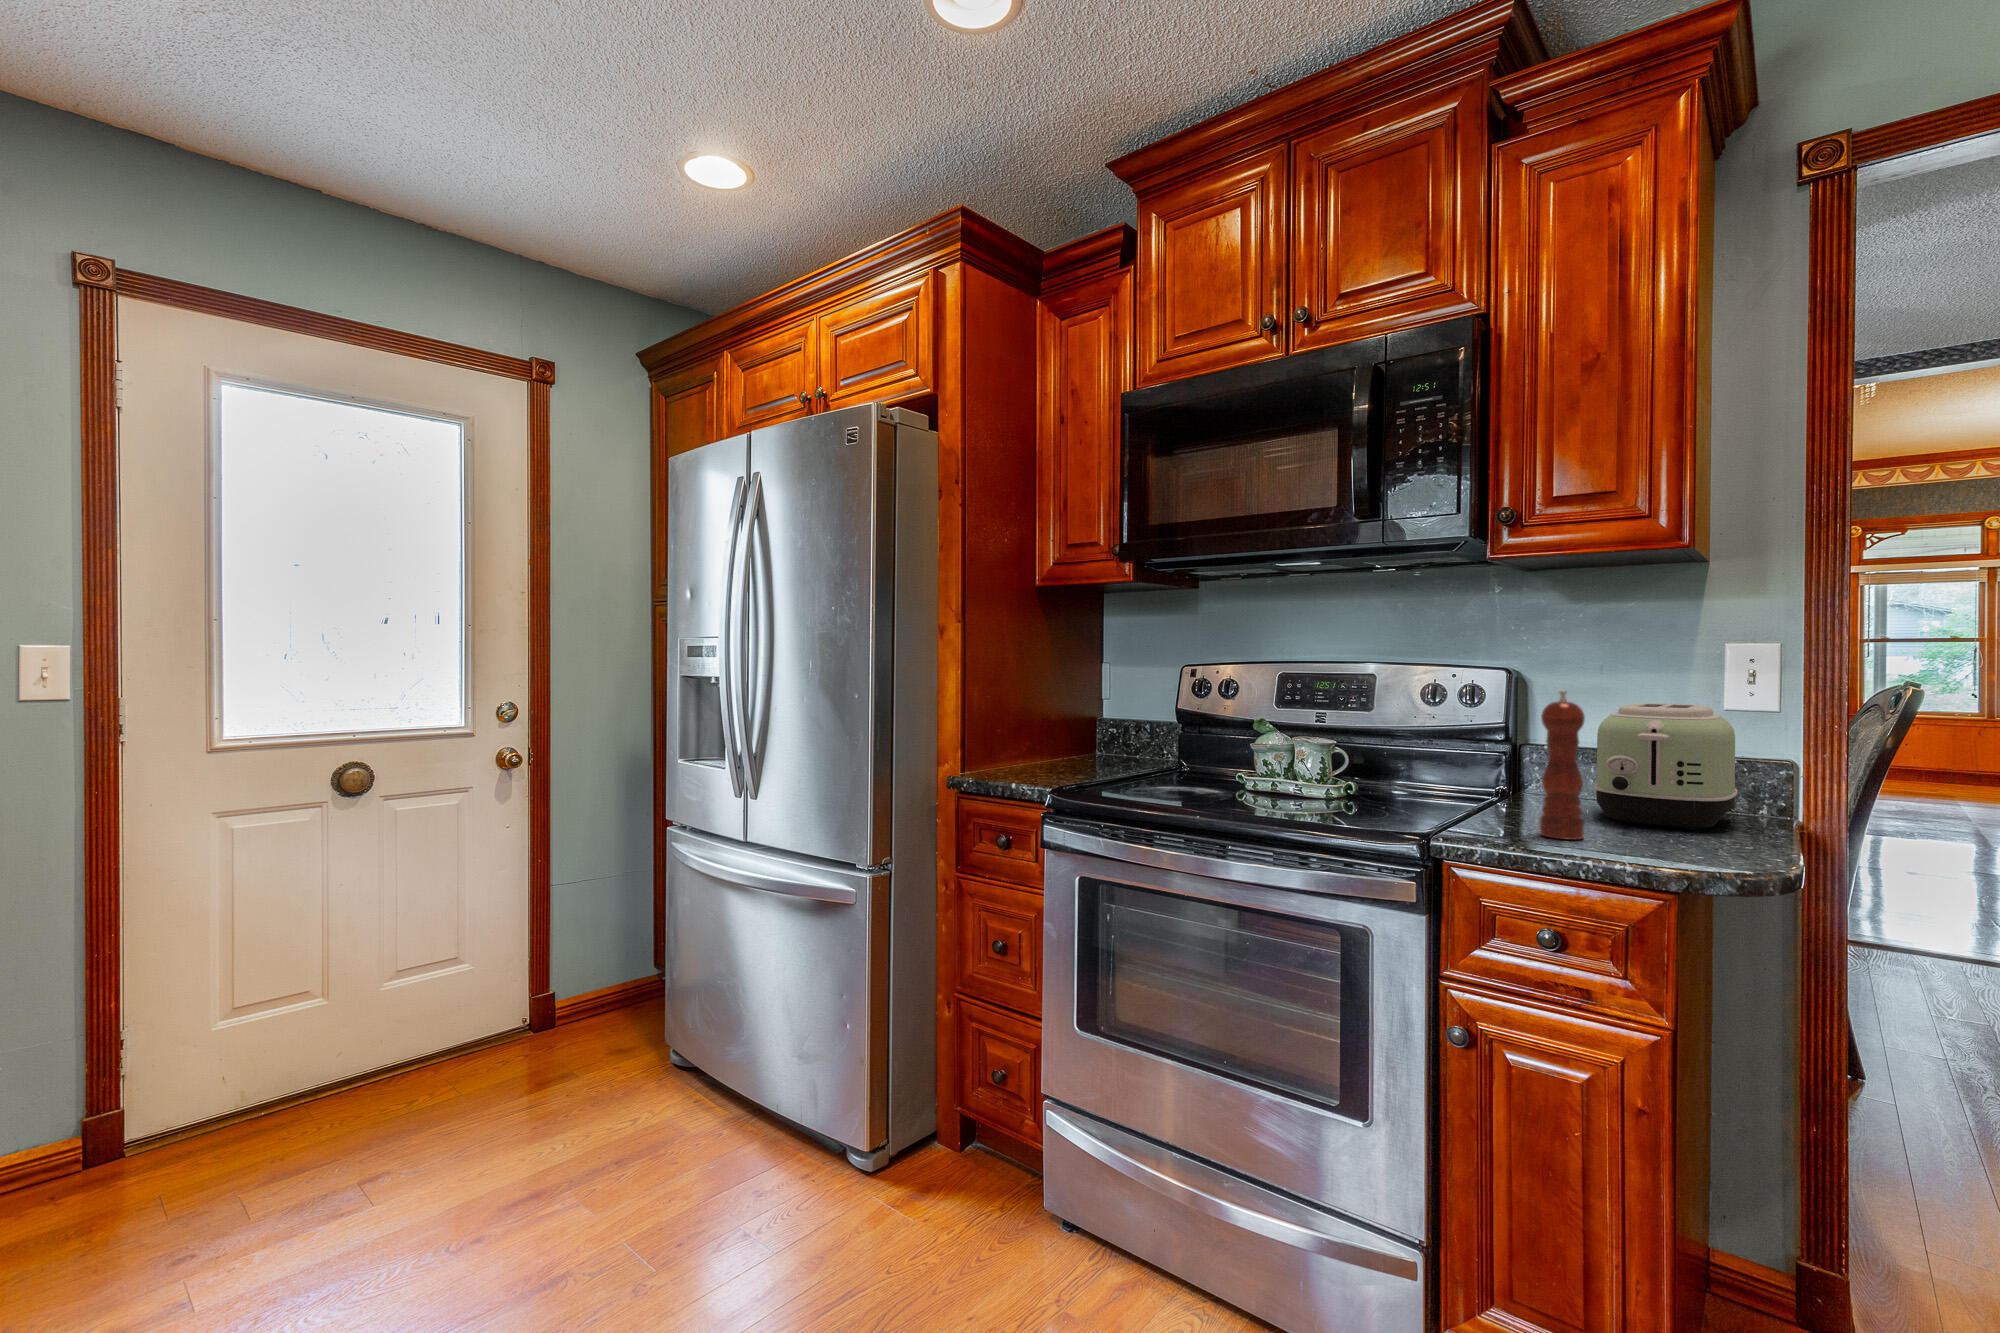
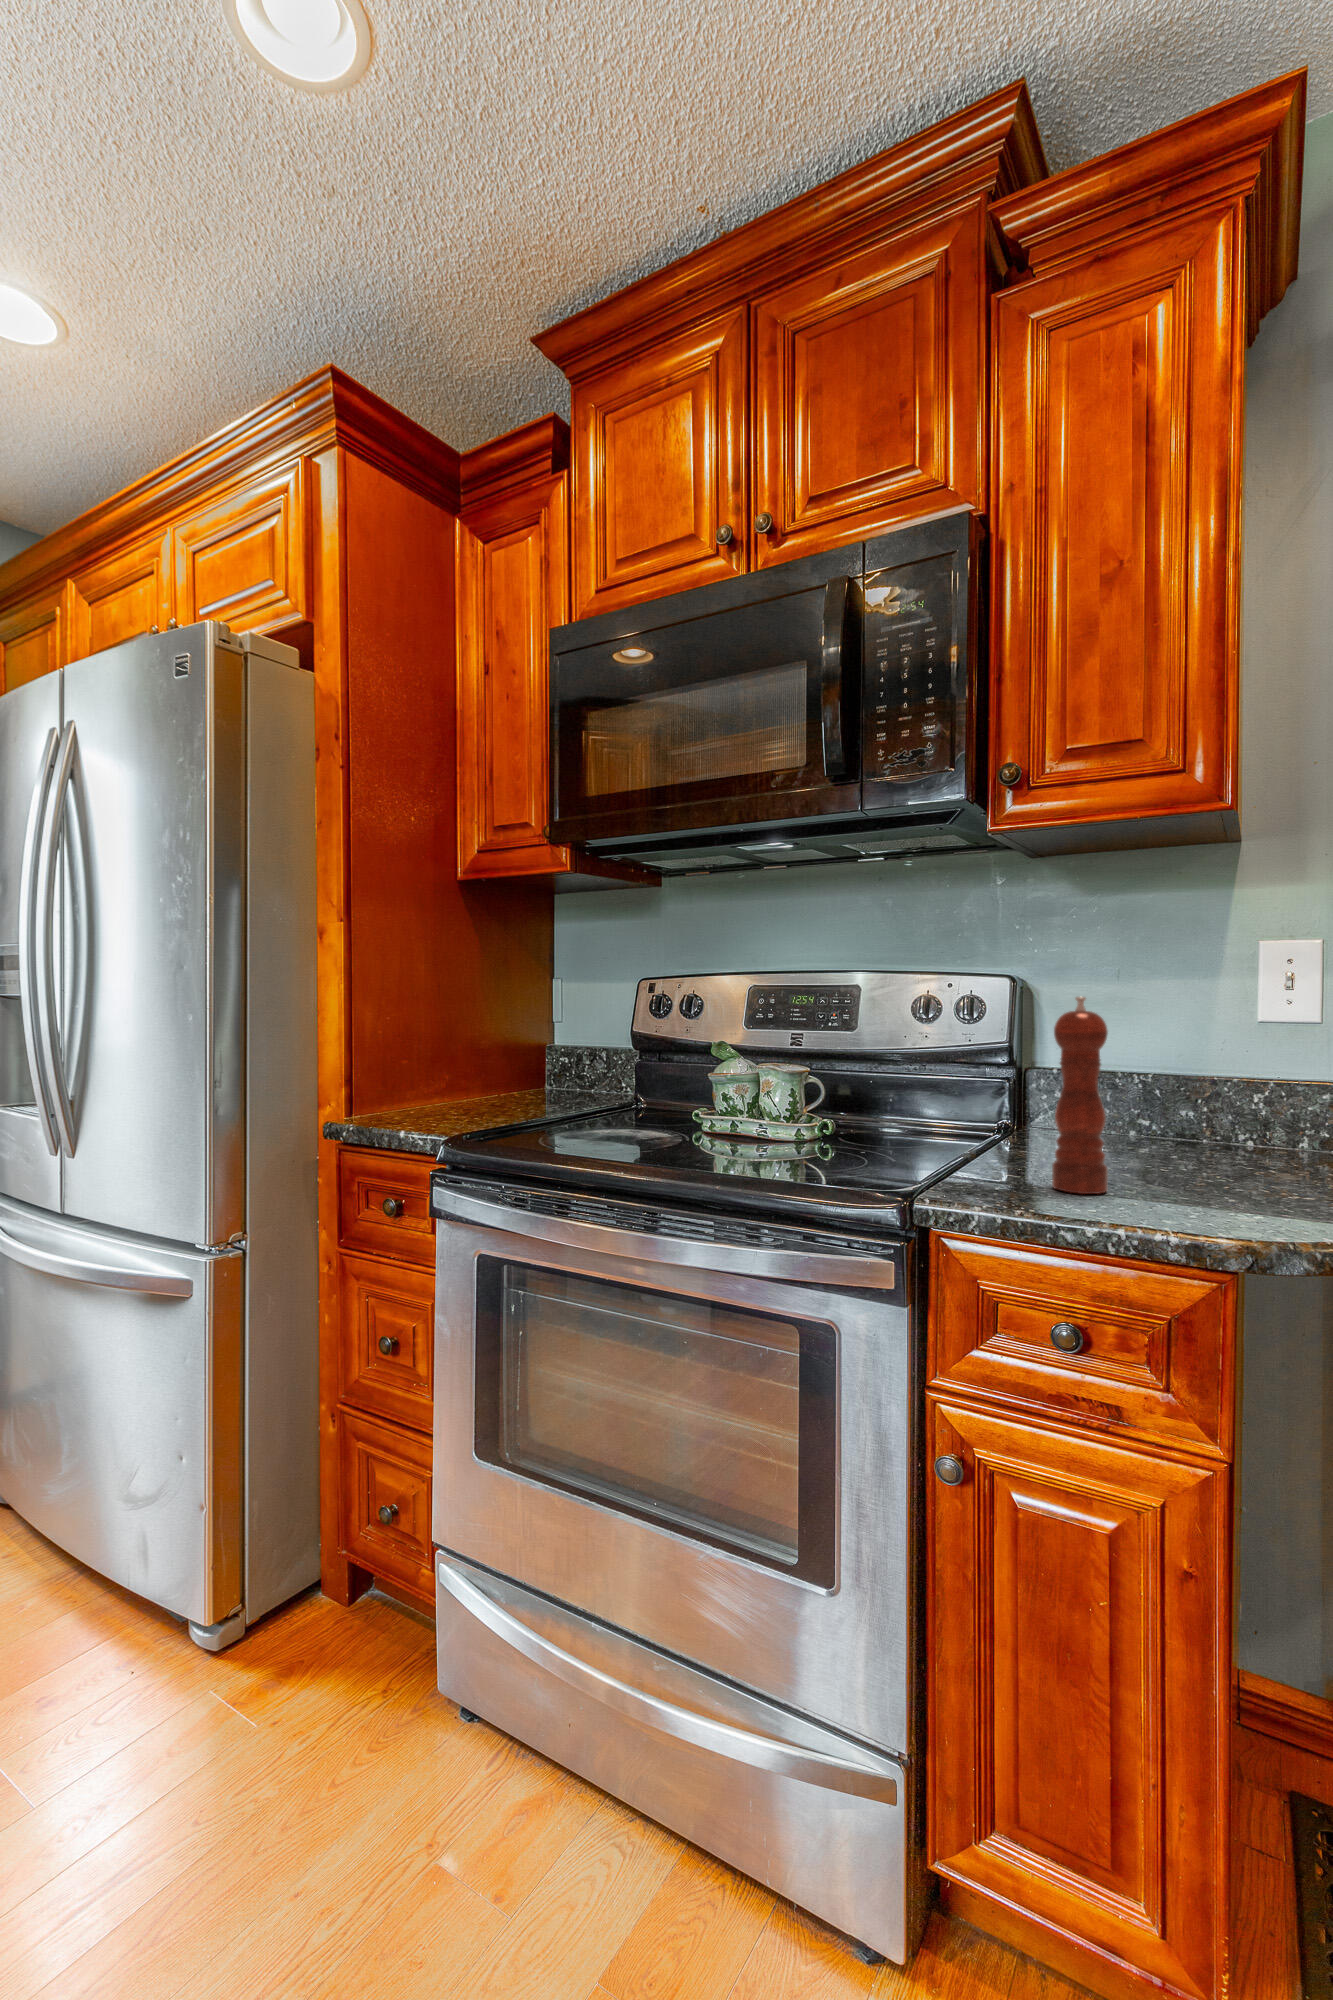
toaster: present [1594,703,1738,830] -> none [1115,1015,1281,1174]

